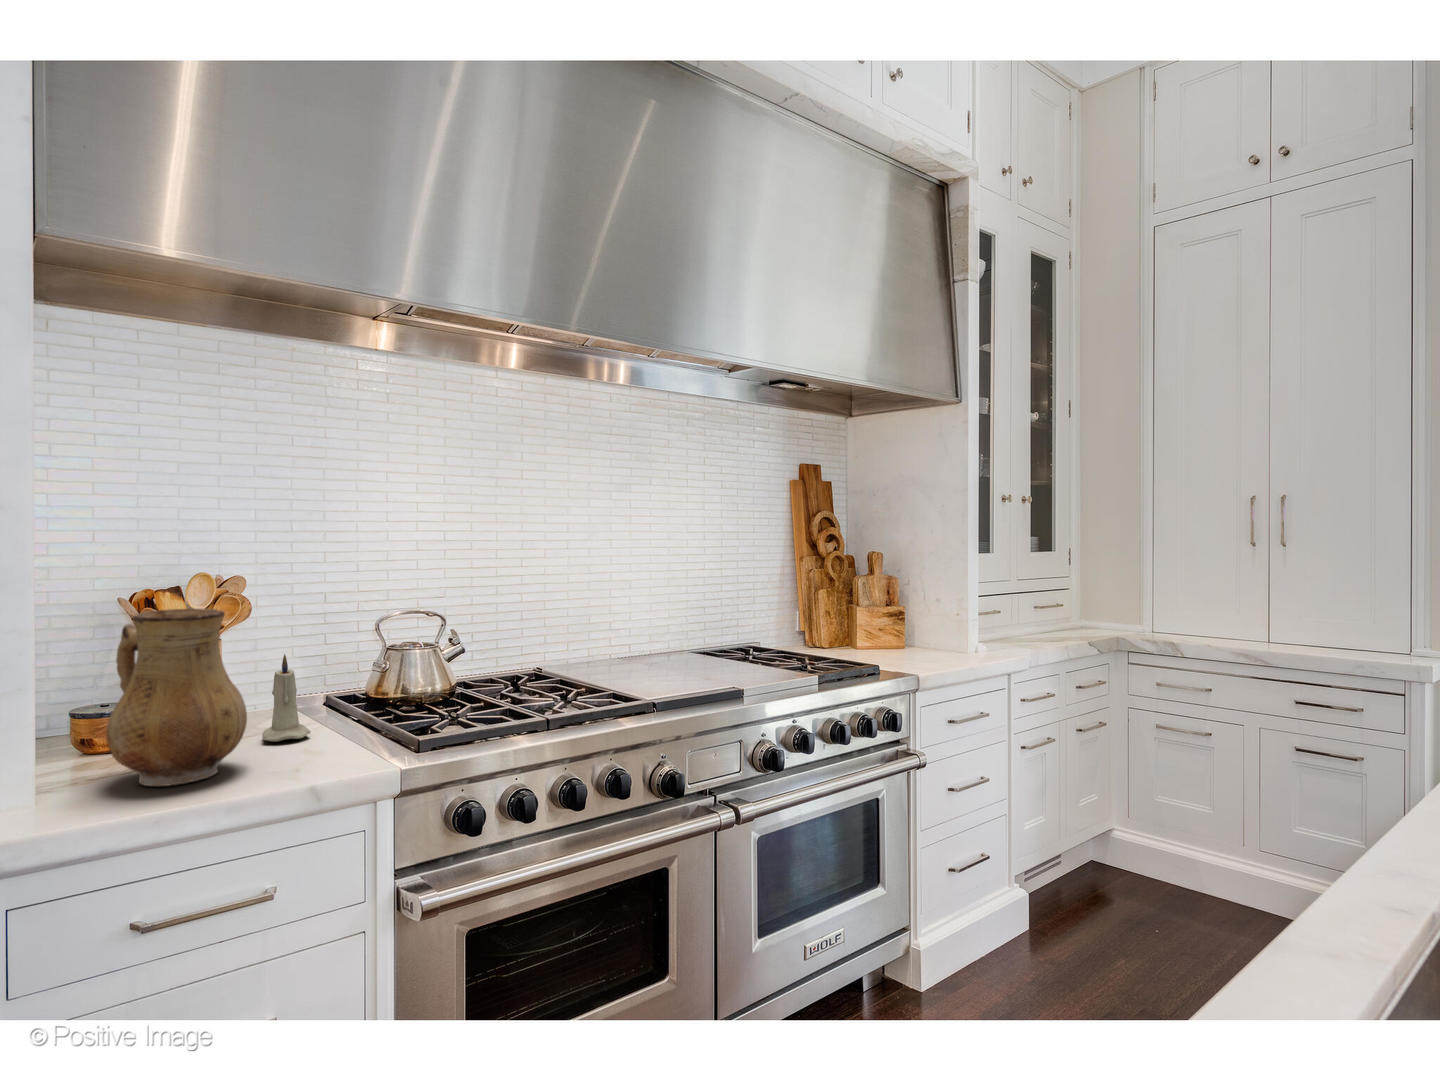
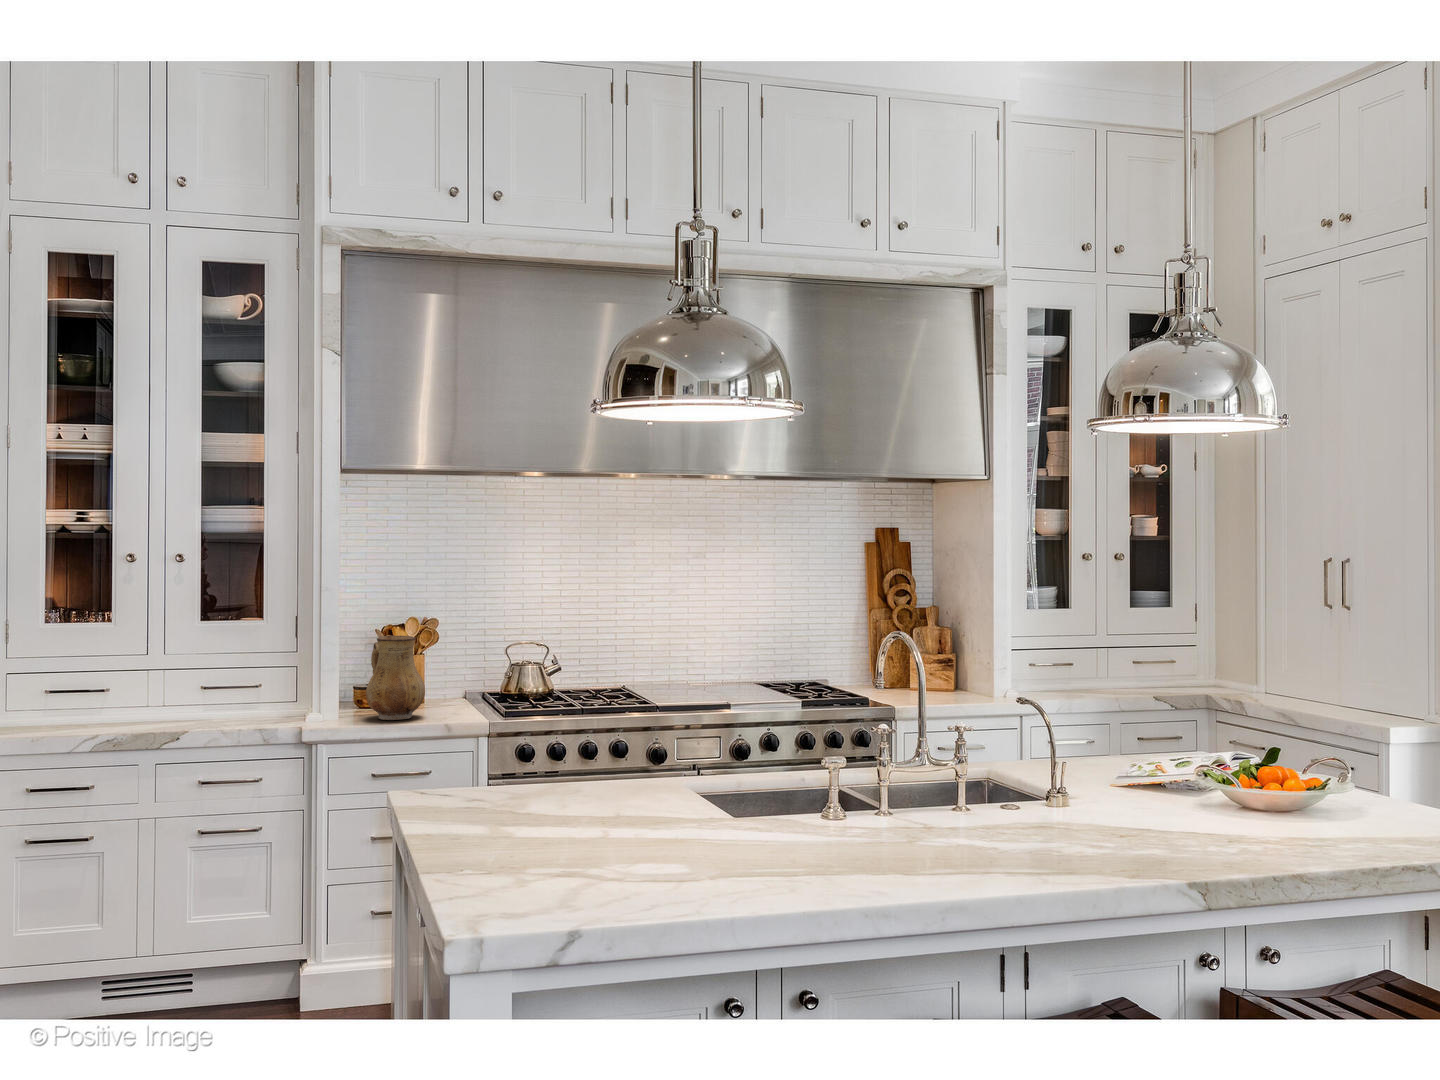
candle: present [262,654,310,742] -> none [437,662,461,709]

